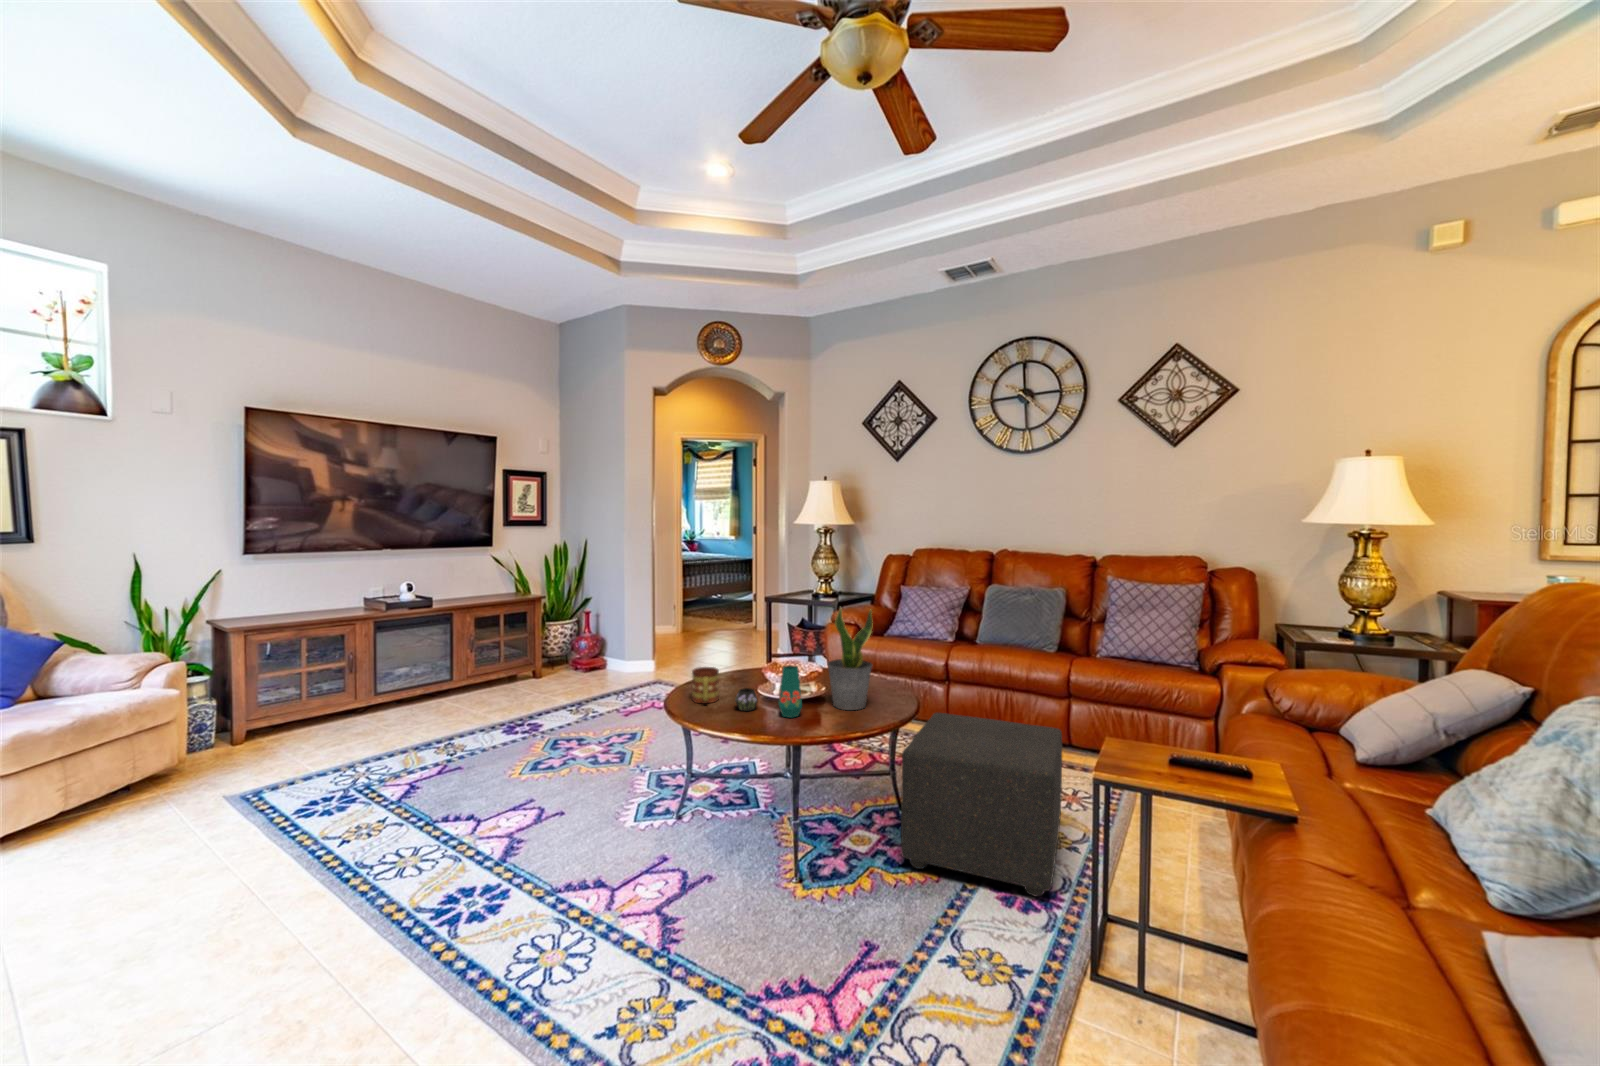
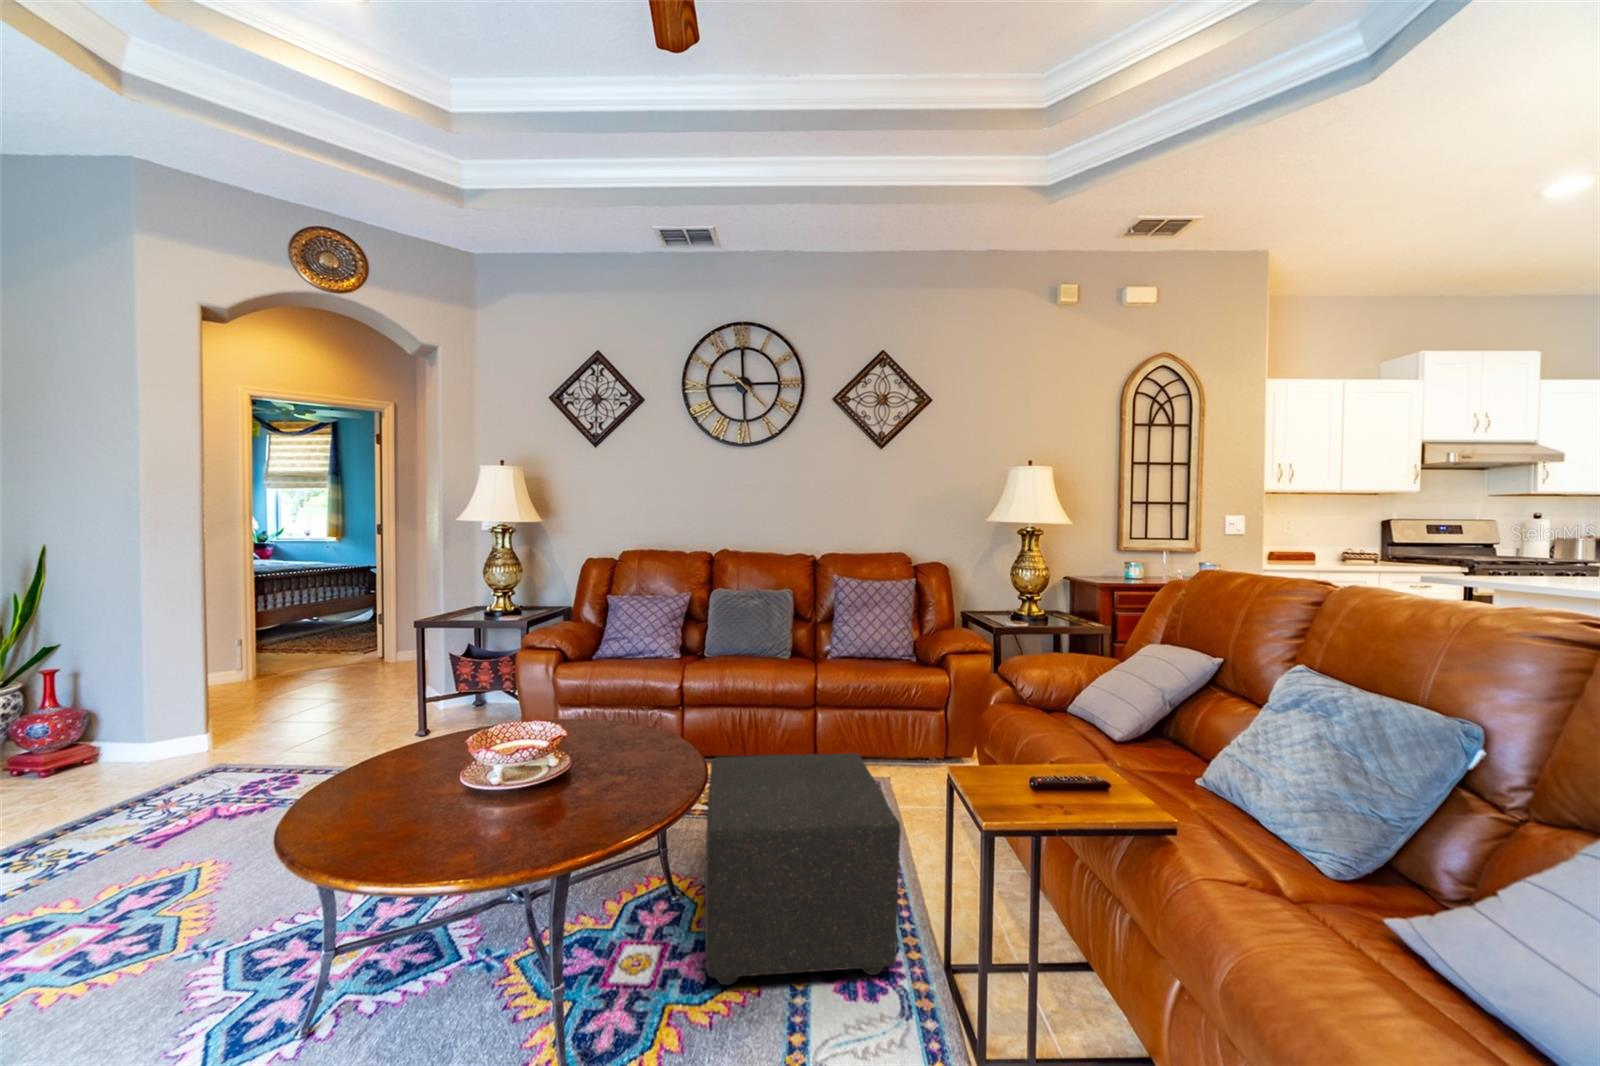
potted plant: present [827,609,872,710] -> none [577,635,646,782]
vase: present [735,665,802,718] -> none [426,733,551,820]
mug: present [692,667,719,703] -> none [335,752,390,821]

